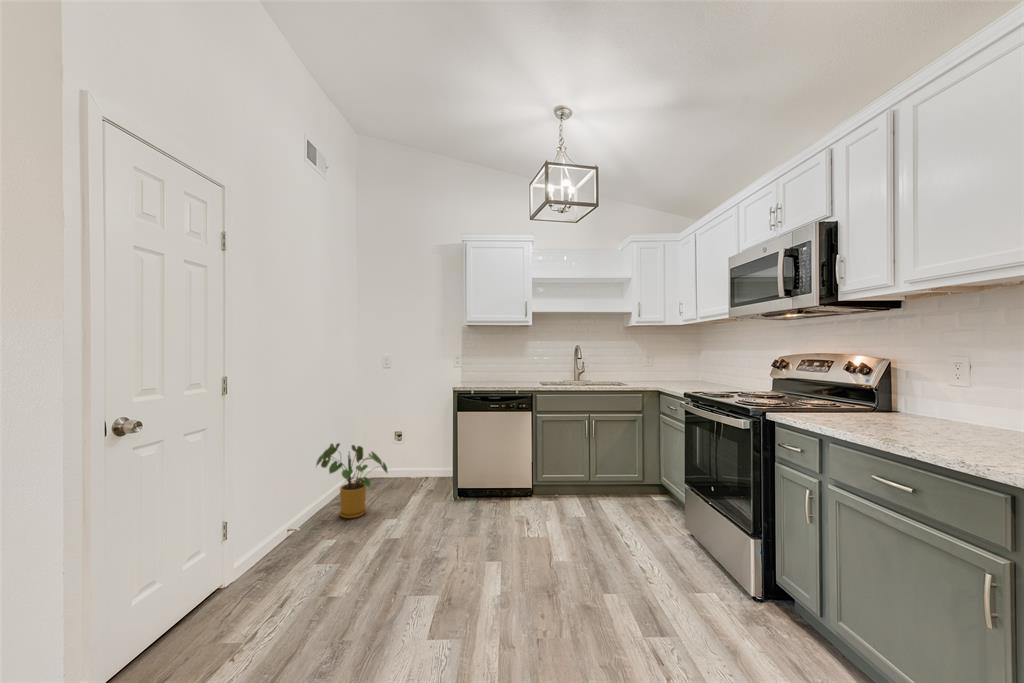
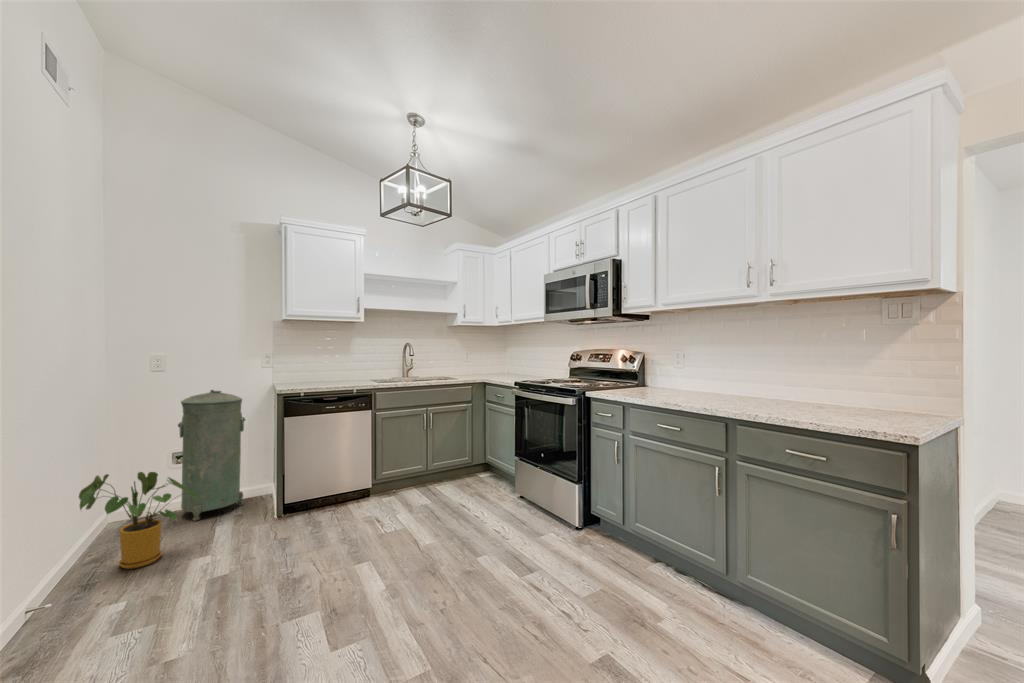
trash can: none [393,384,439,489] -> present [178,390,245,521]

